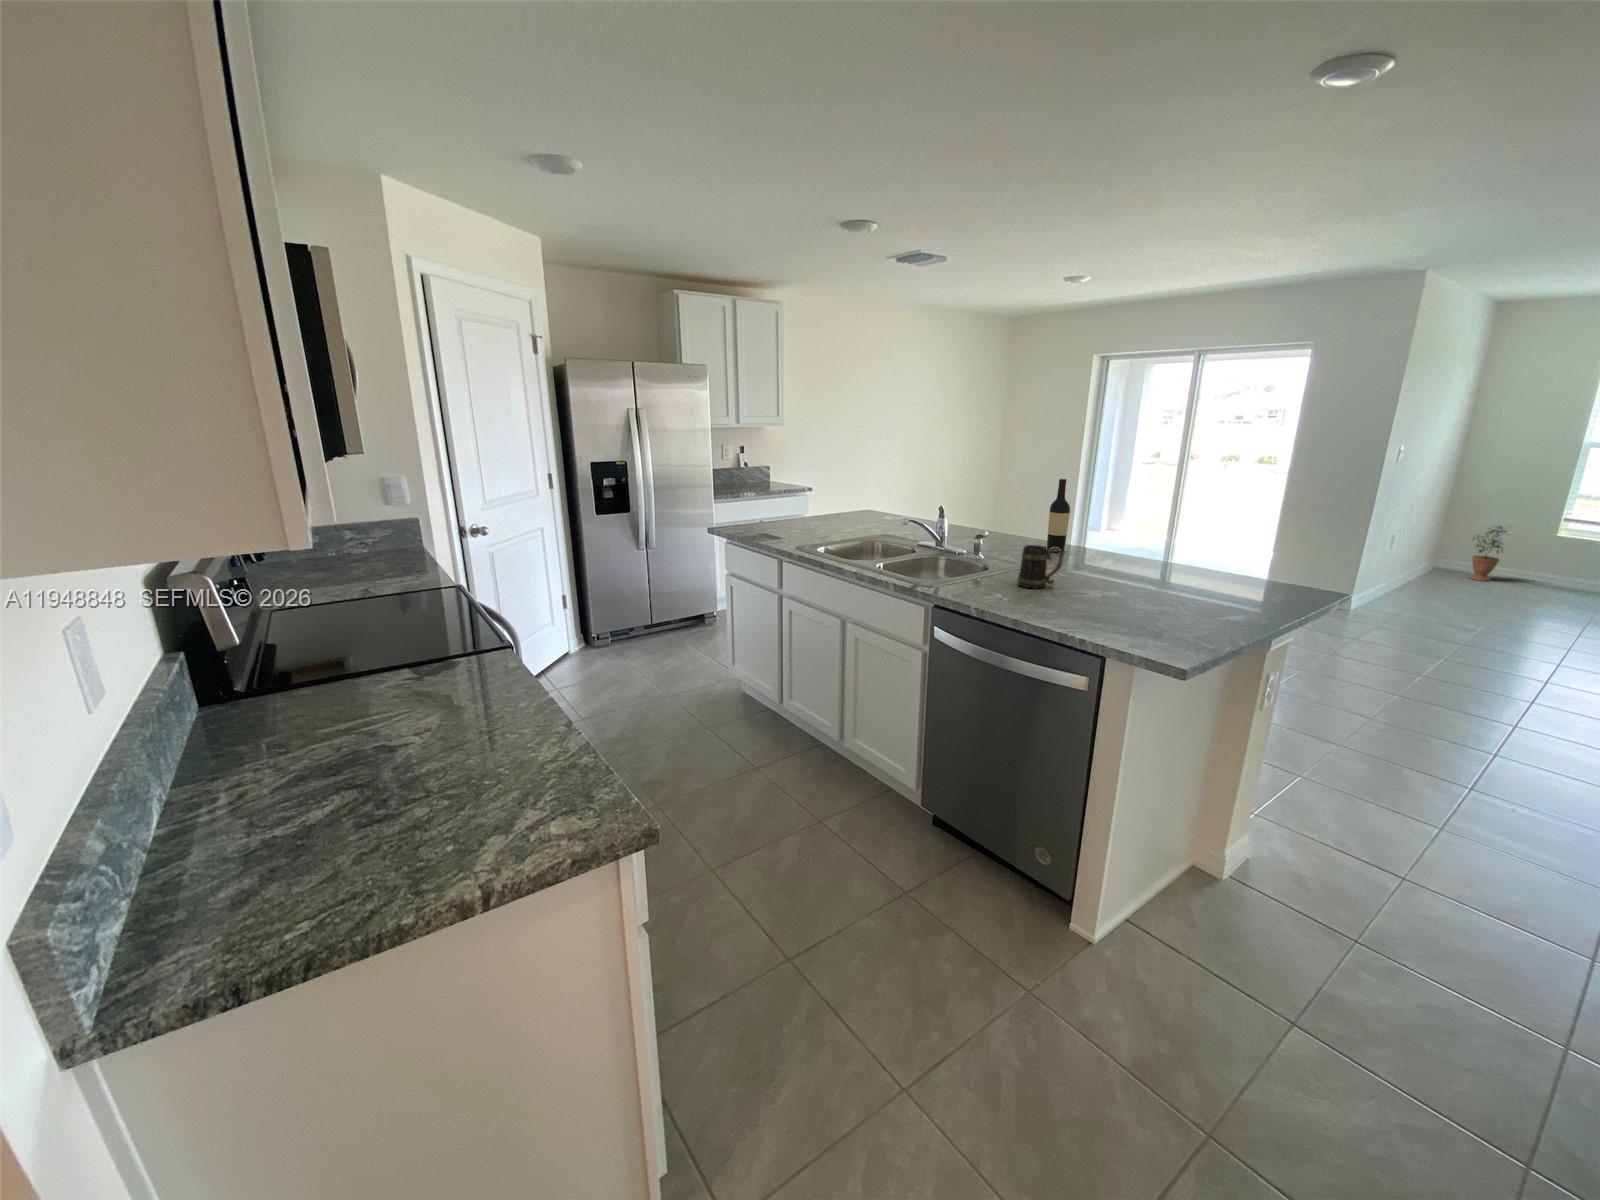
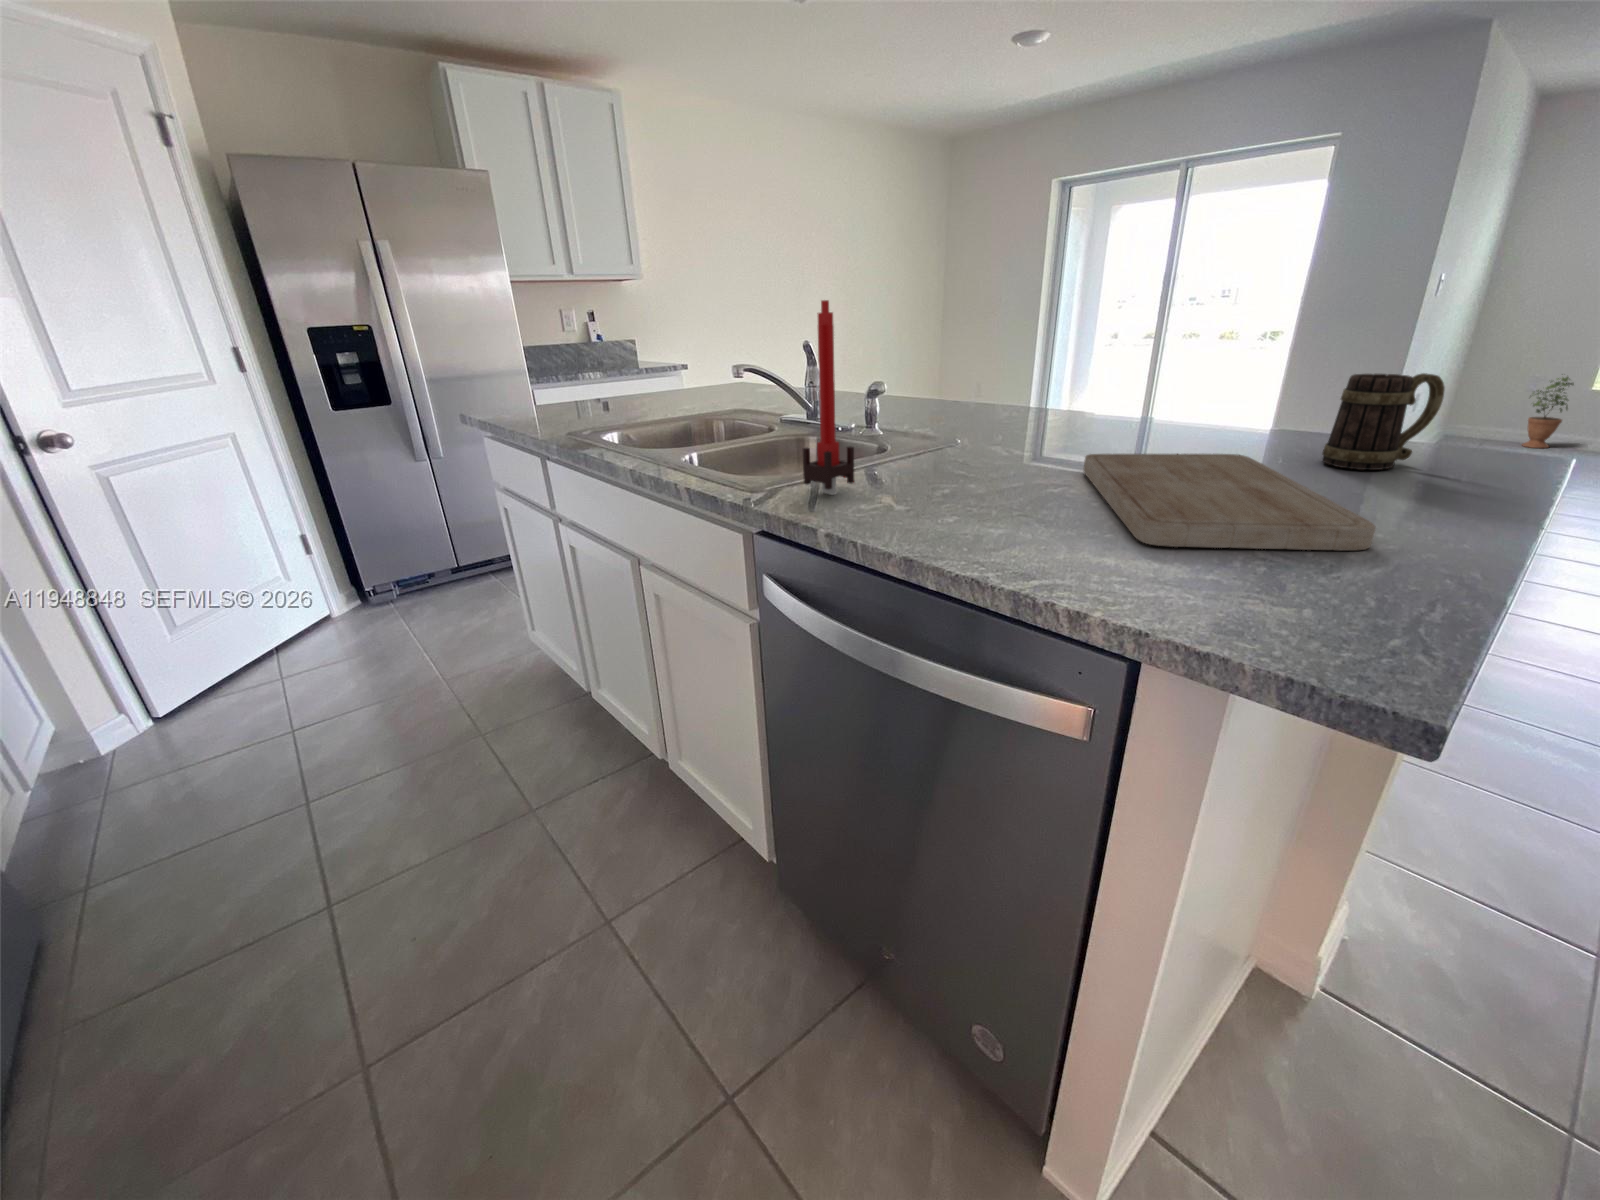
wine bottle: present [1047,479,1070,552] -> none [988,282,1026,417]
candle: none [965,508,992,594] -> present [803,300,854,495]
mug: present [1018,545,1063,588] -> present [1322,373,1445,470]
cutting board: none [1102,581,1219,630] -> present [1083,454,1375,551]

